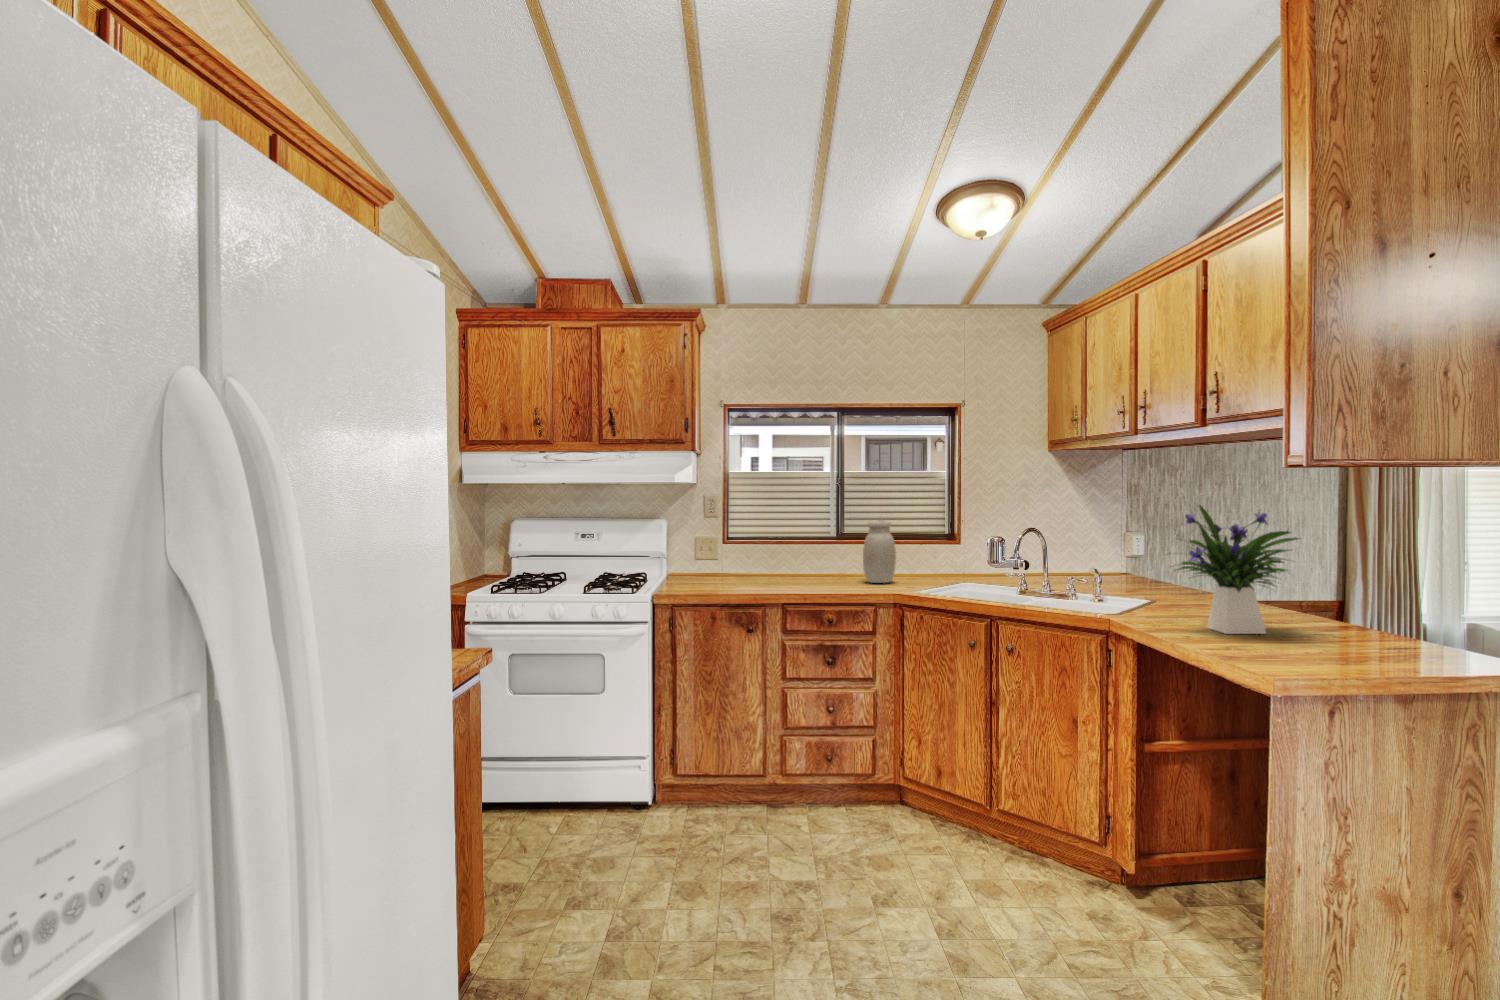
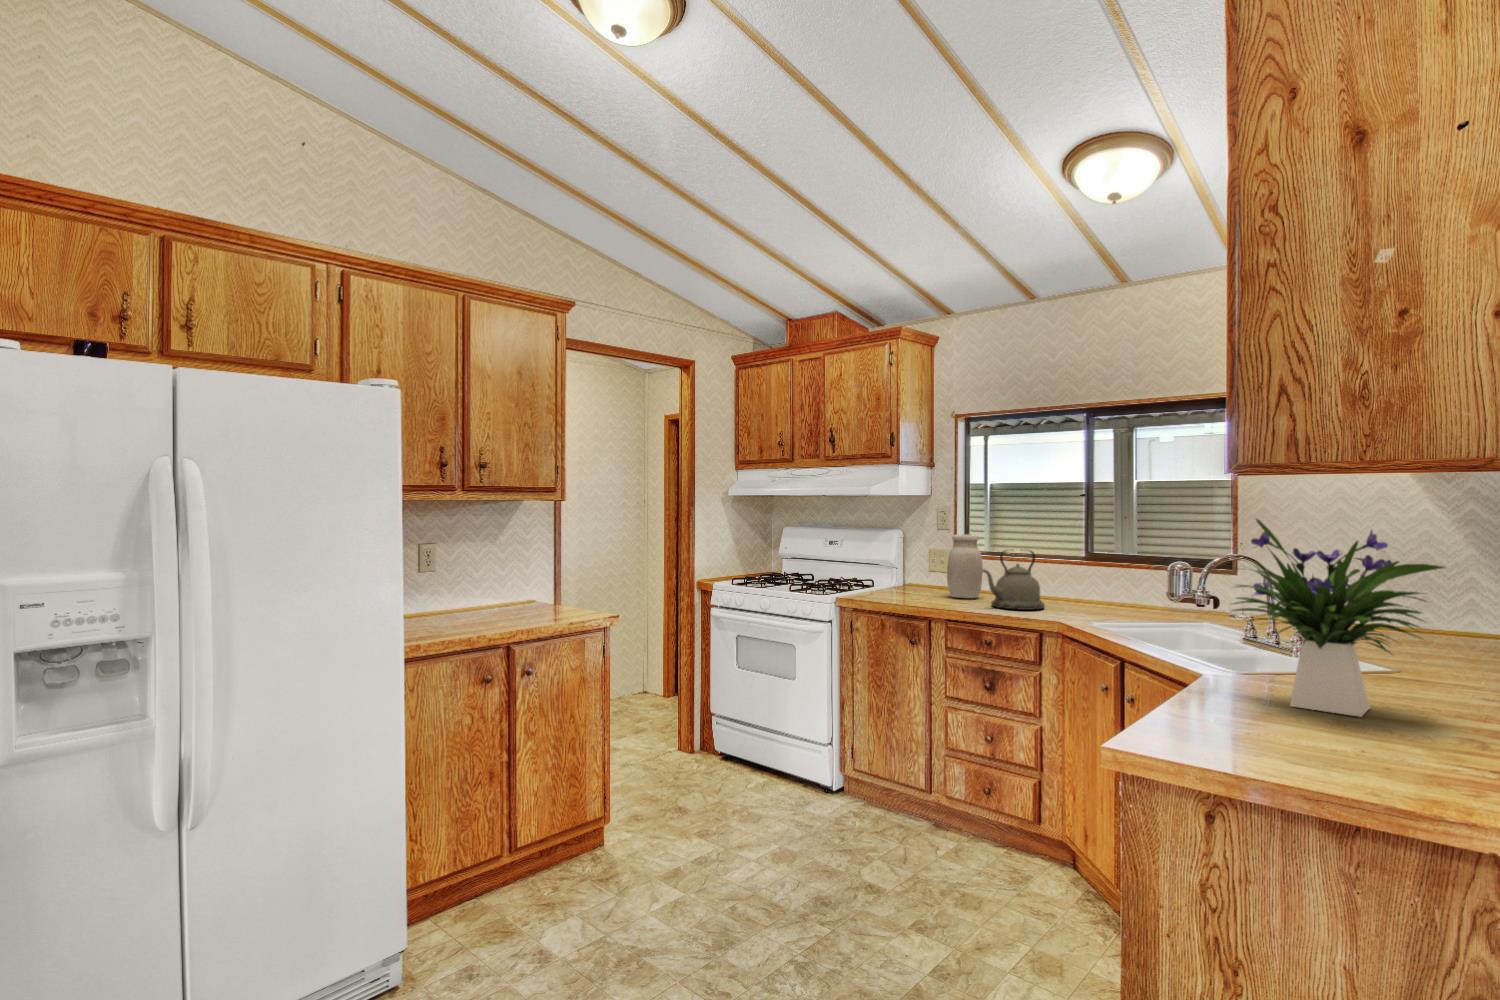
jar: present [863,520,896,583] -> present [947,534,983,598]
kettle: none [800,532,847,588] -> present [983,550,1045,610]

